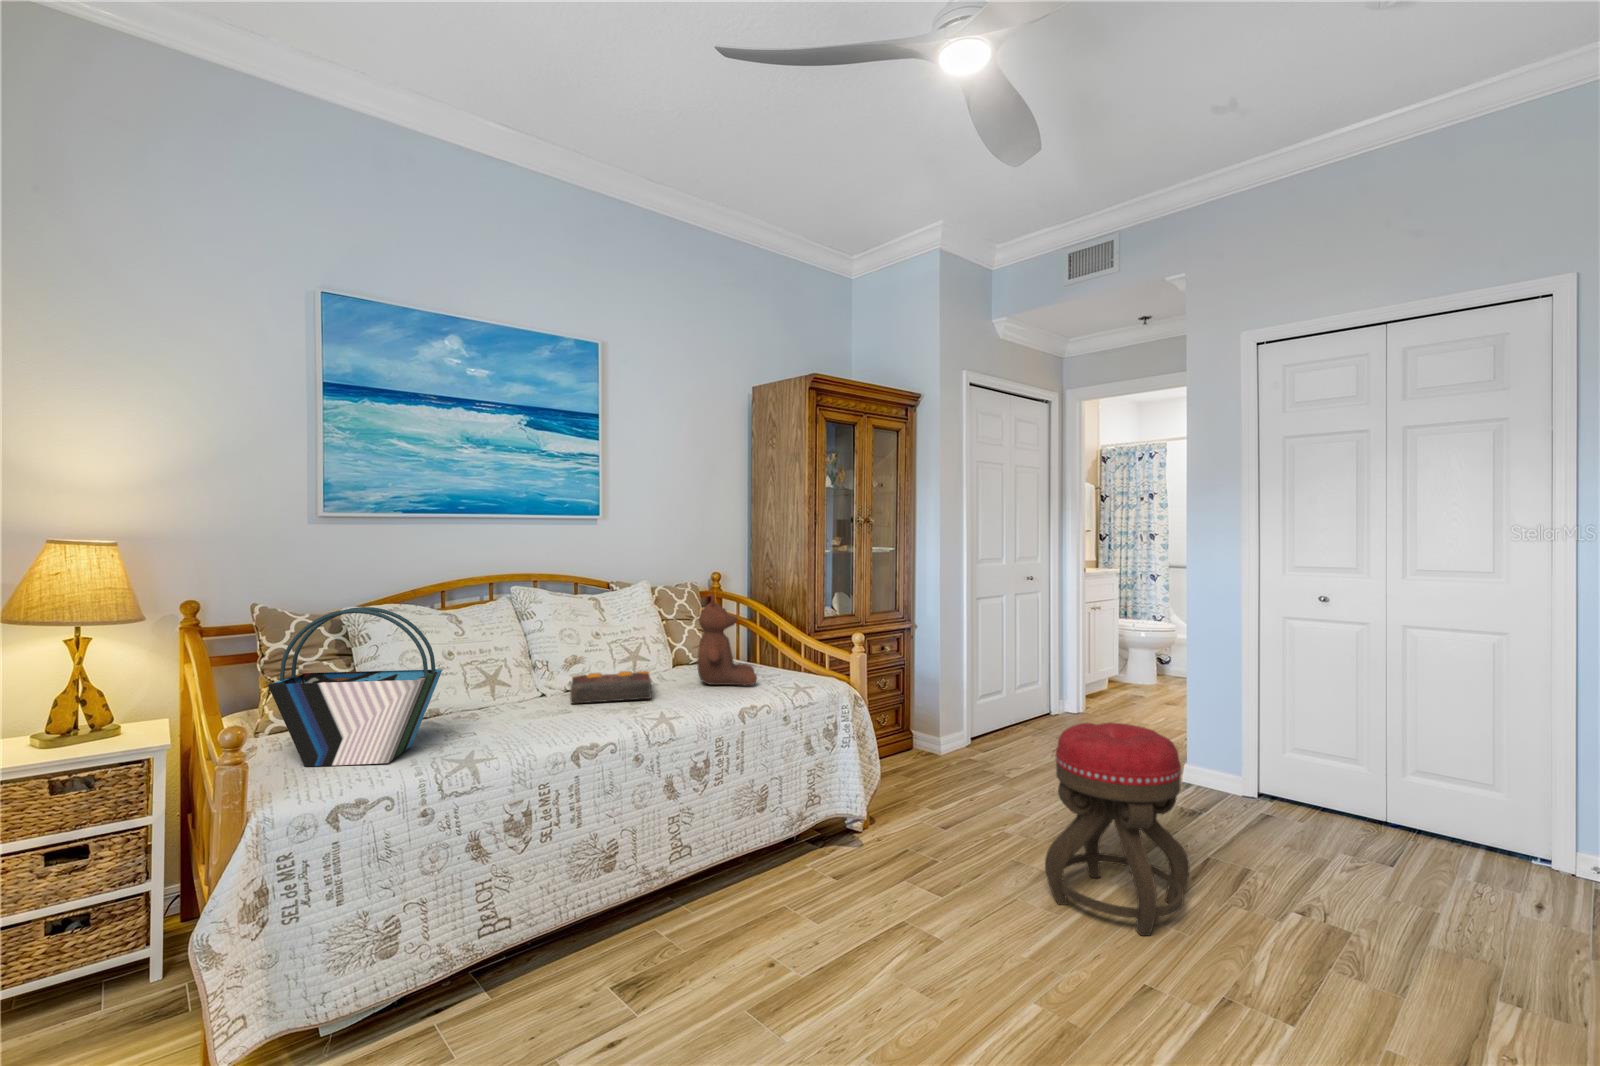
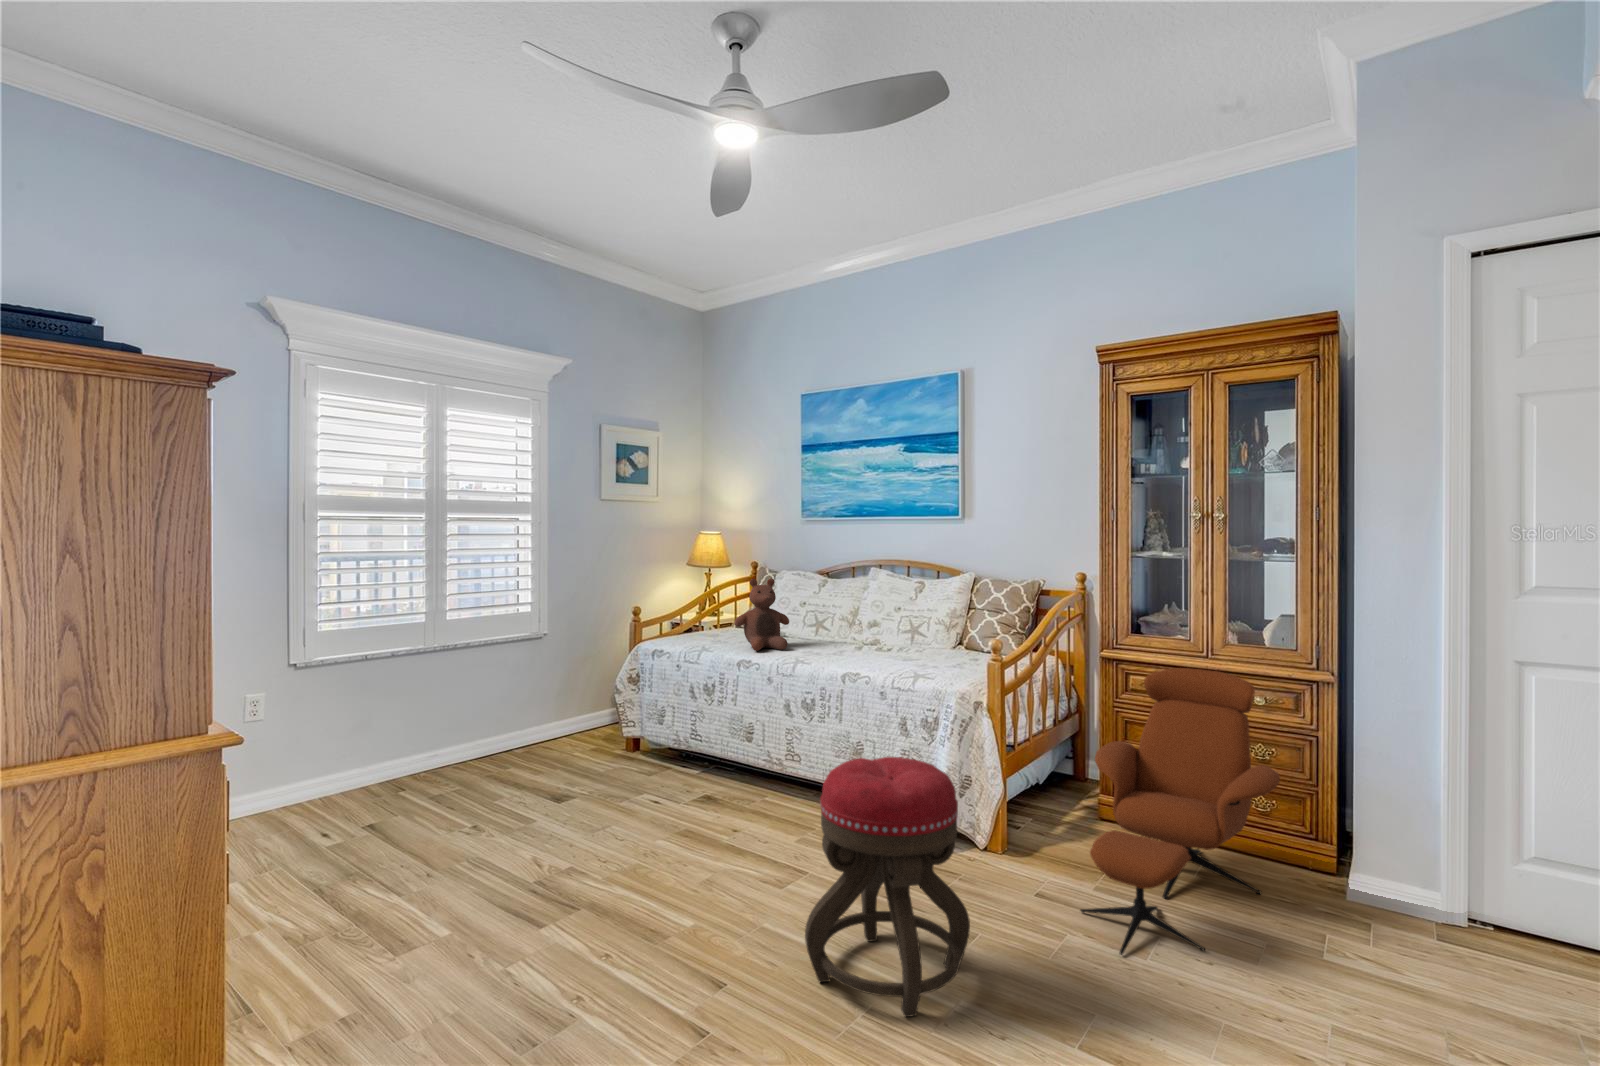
stuffed bear: present [697,594,757,685] -> present [734,578,789,651]
tote bag: present [268,607,442,767] -> none [688,566,727,643]
lounge chair: none [869,631,1056,818] -> present [1080,668,1280,955]
book: present [570,671,651,703] -> none [818,633,881,655]

